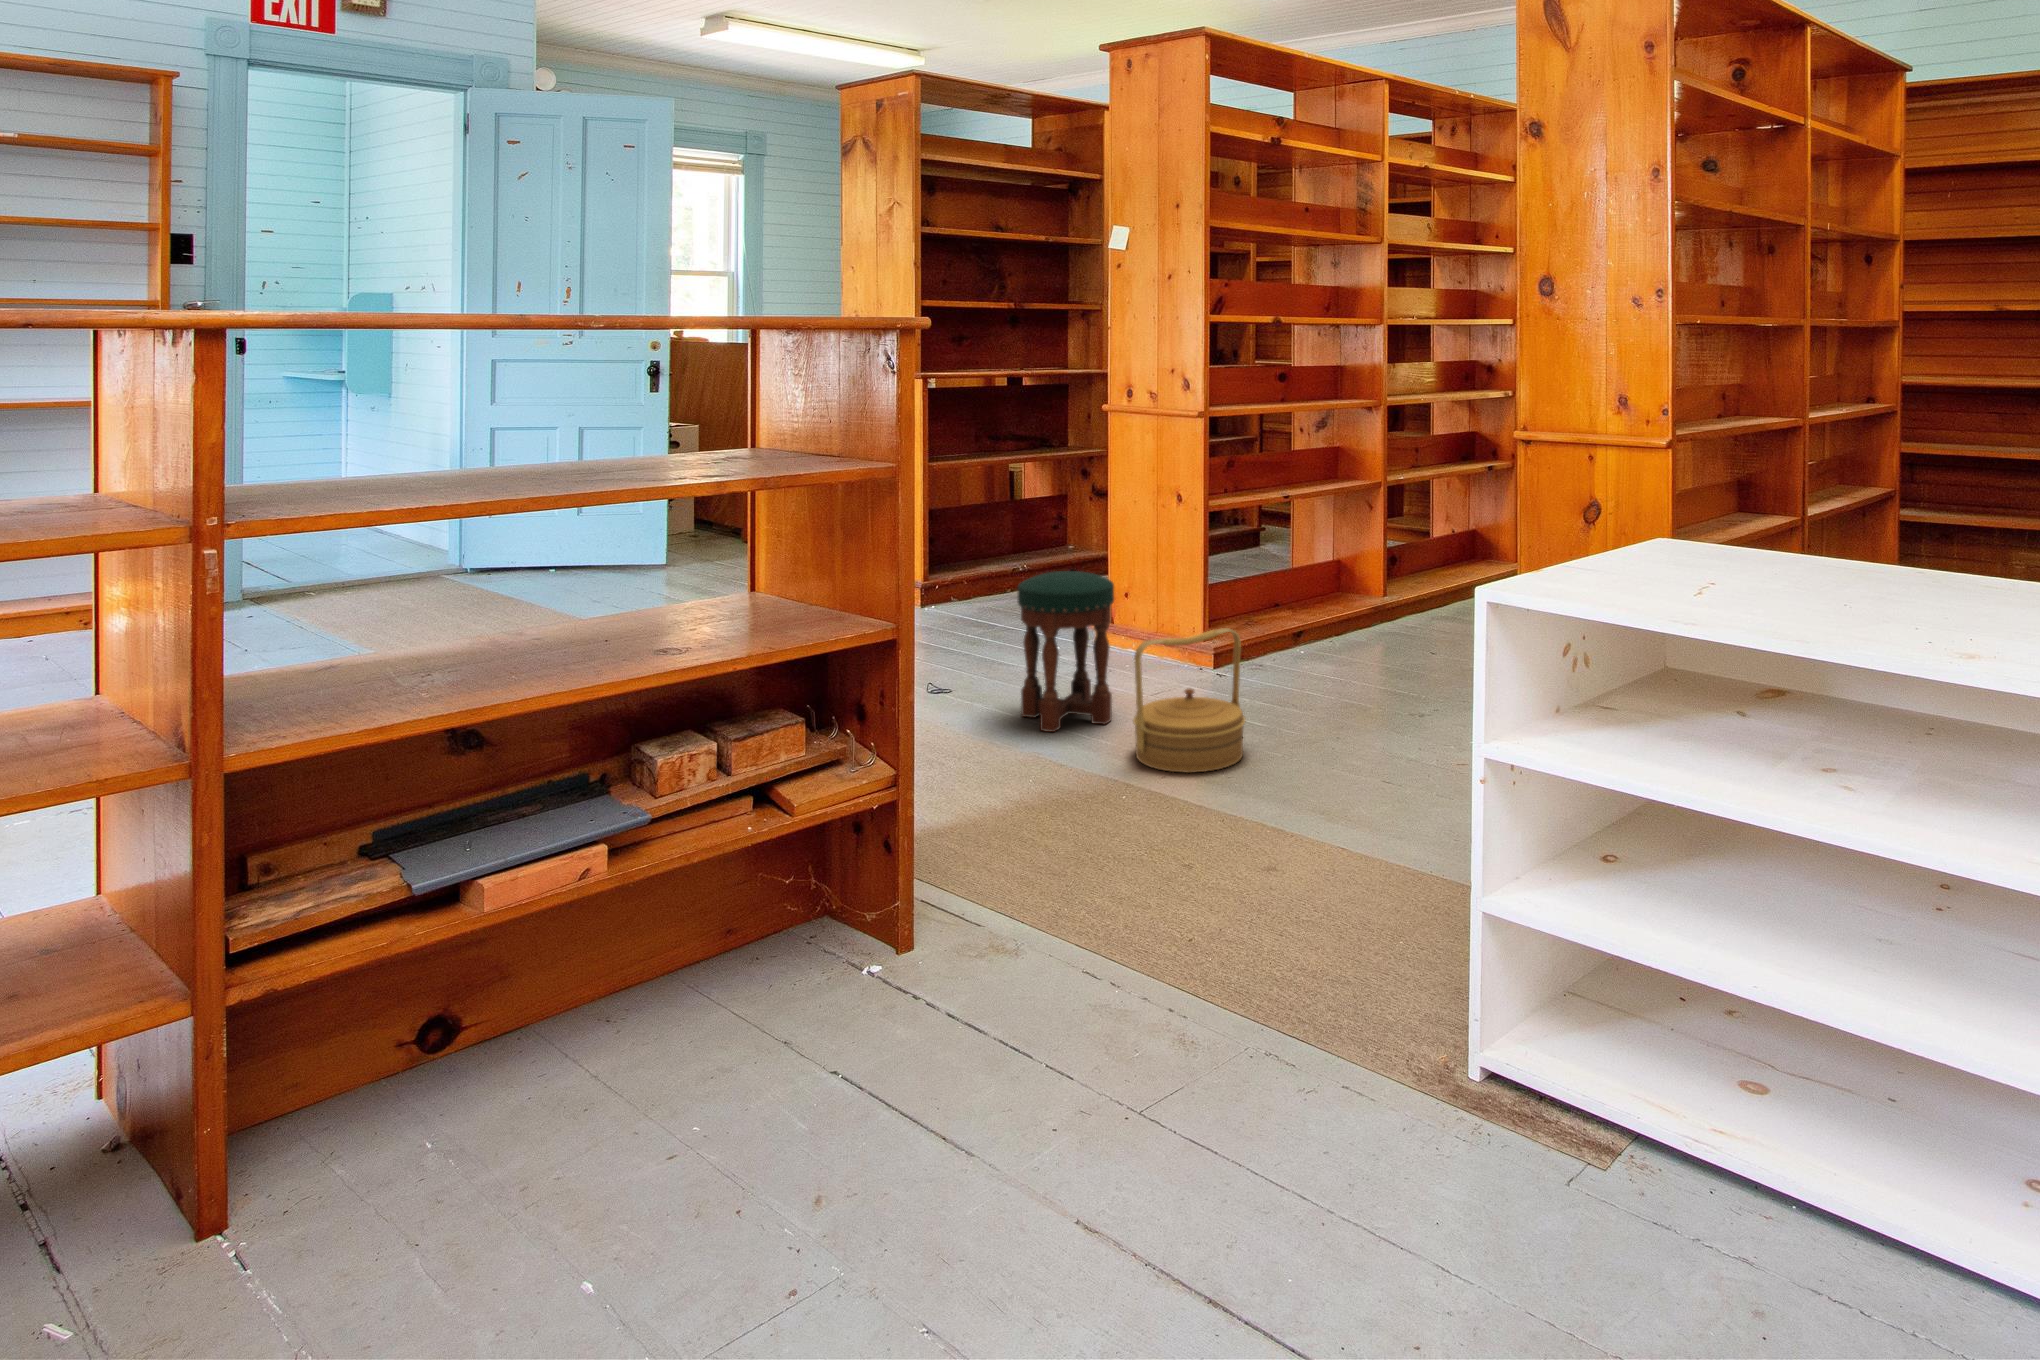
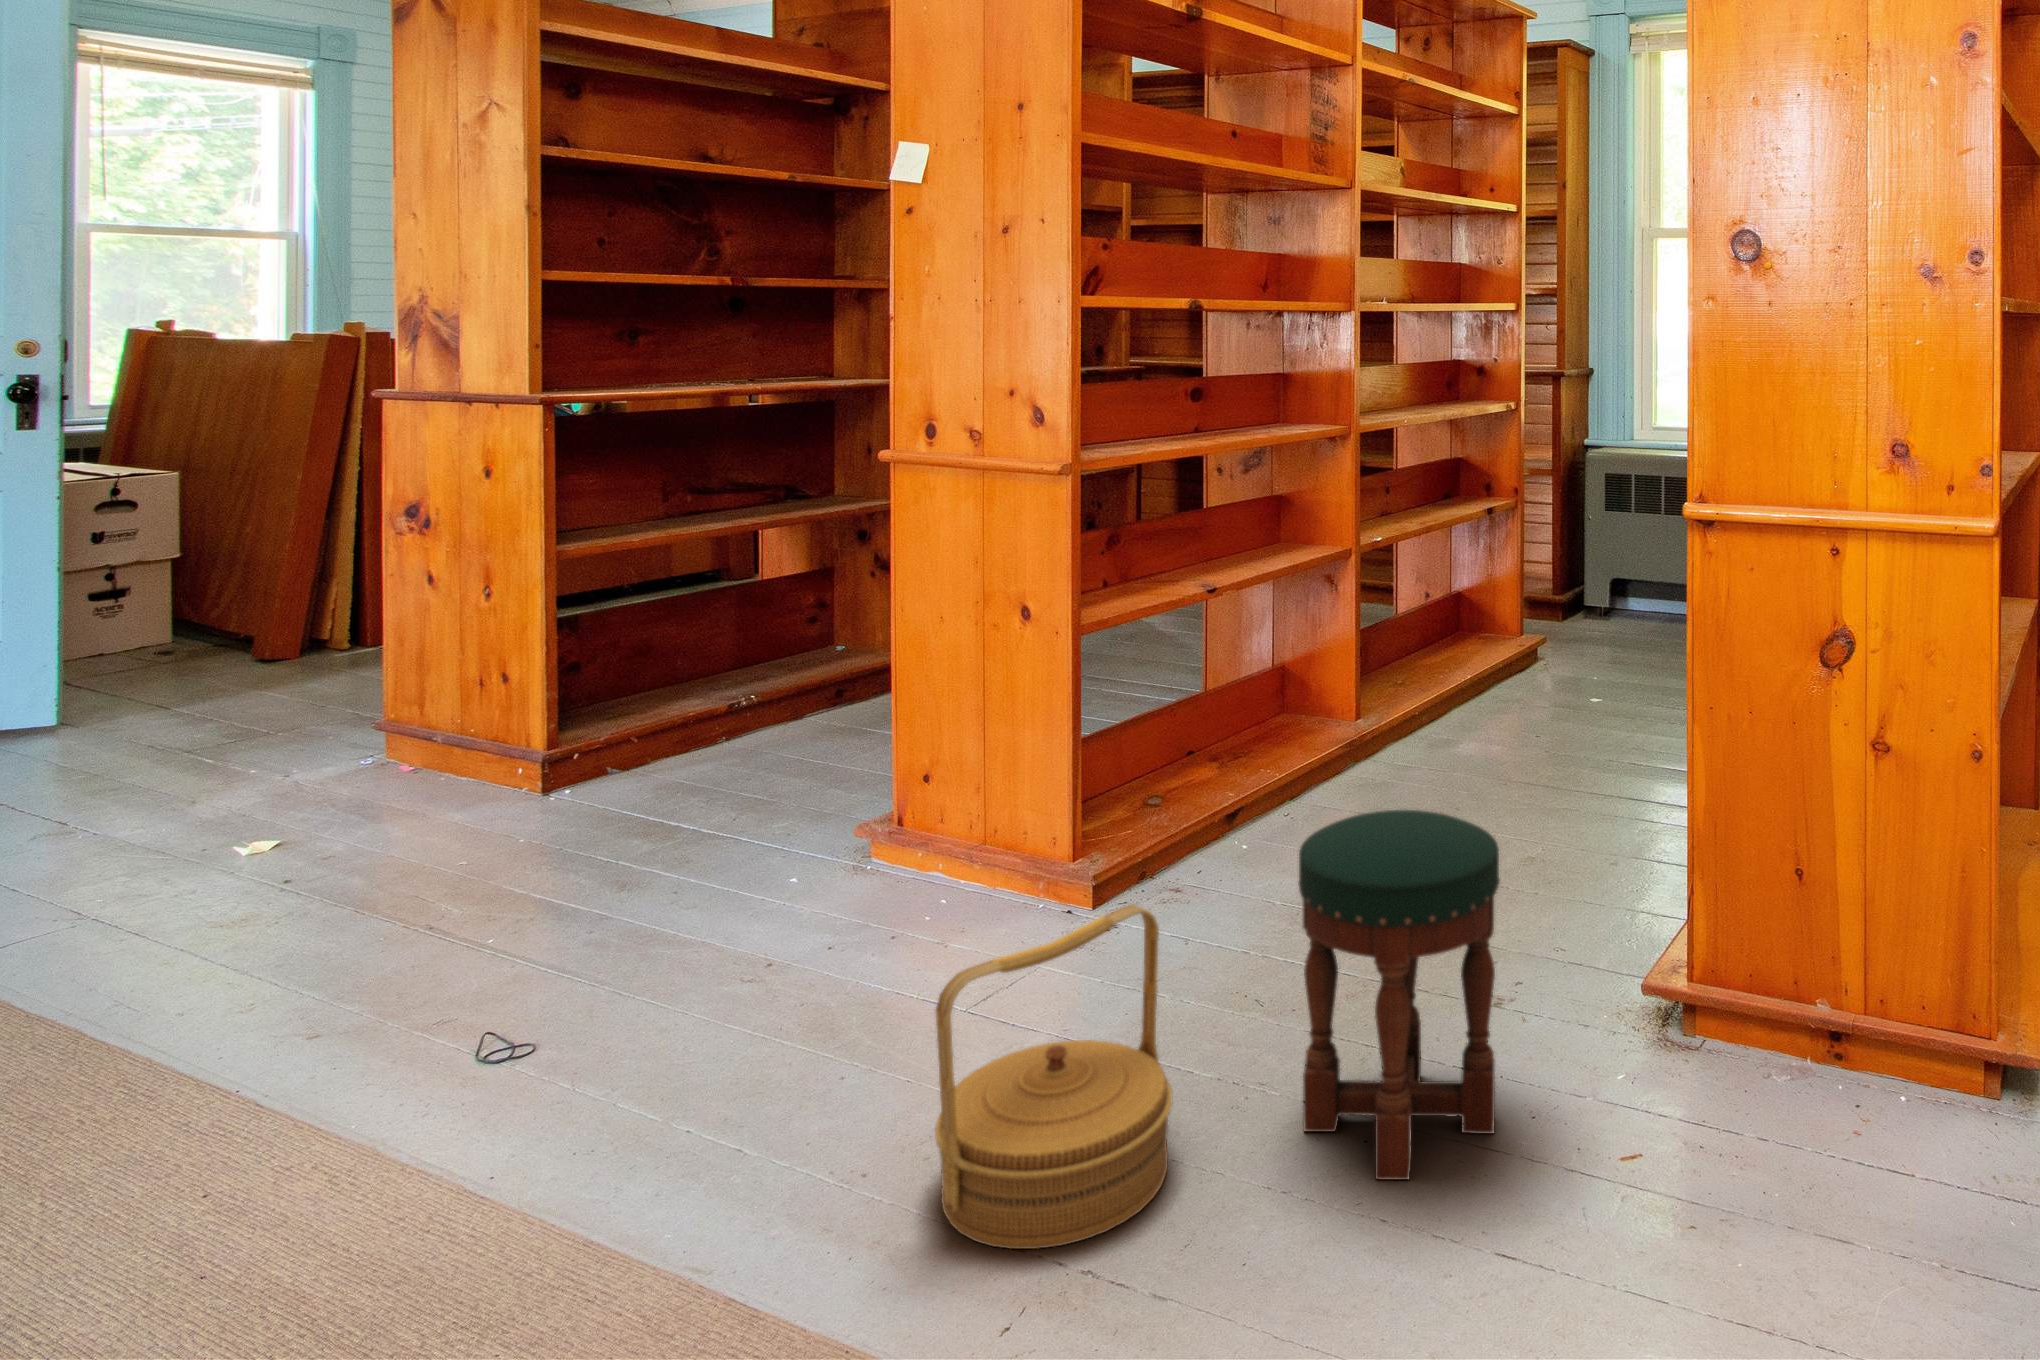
stool: present [1018,571,1114,732] -> present [1298,810,1500,1180]

